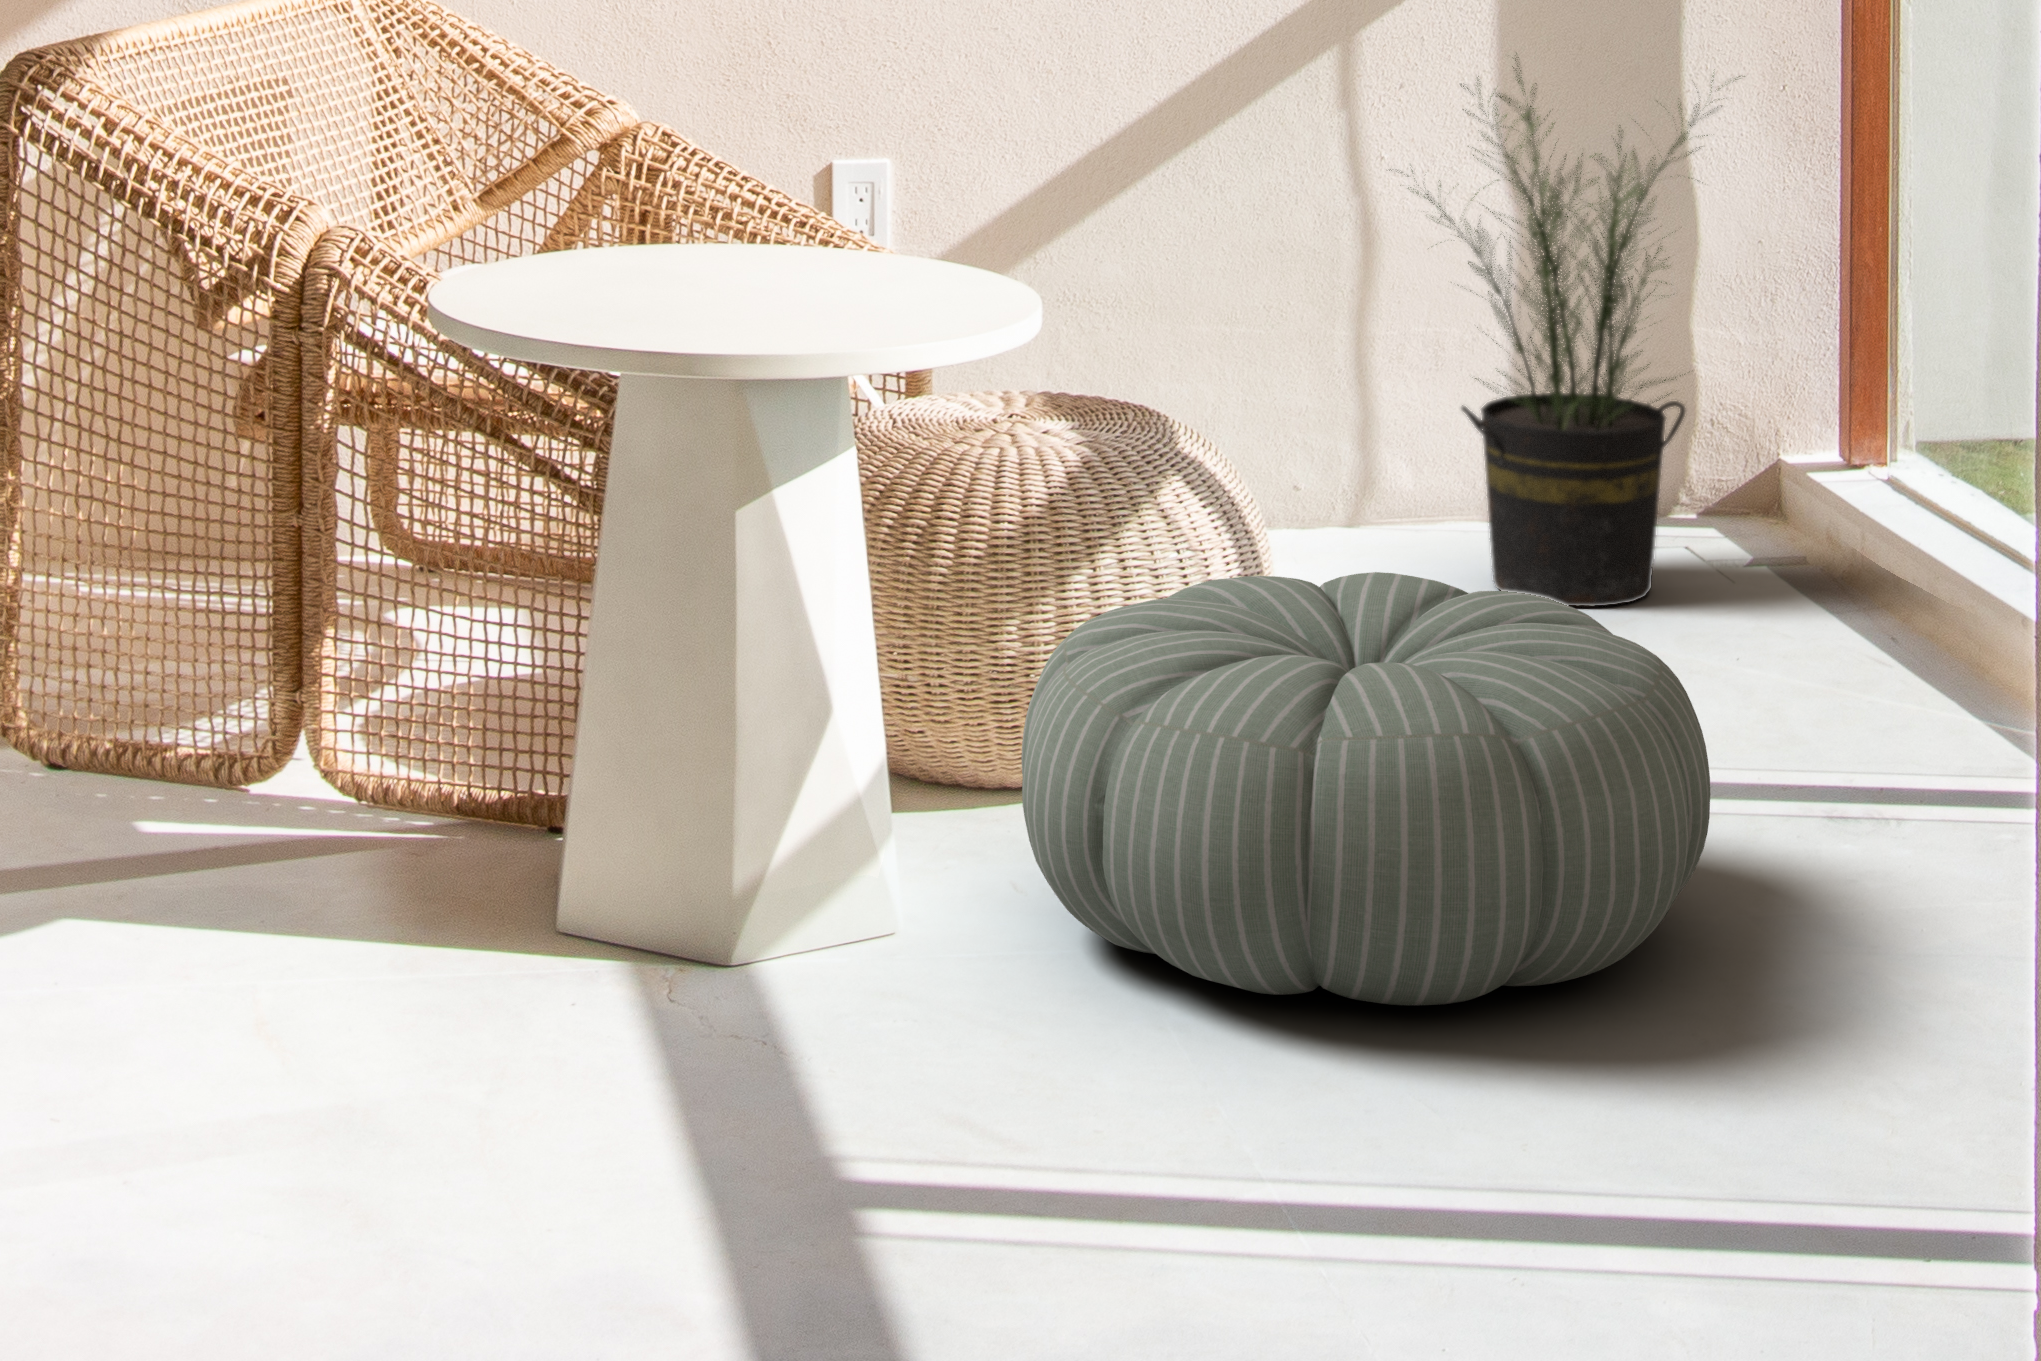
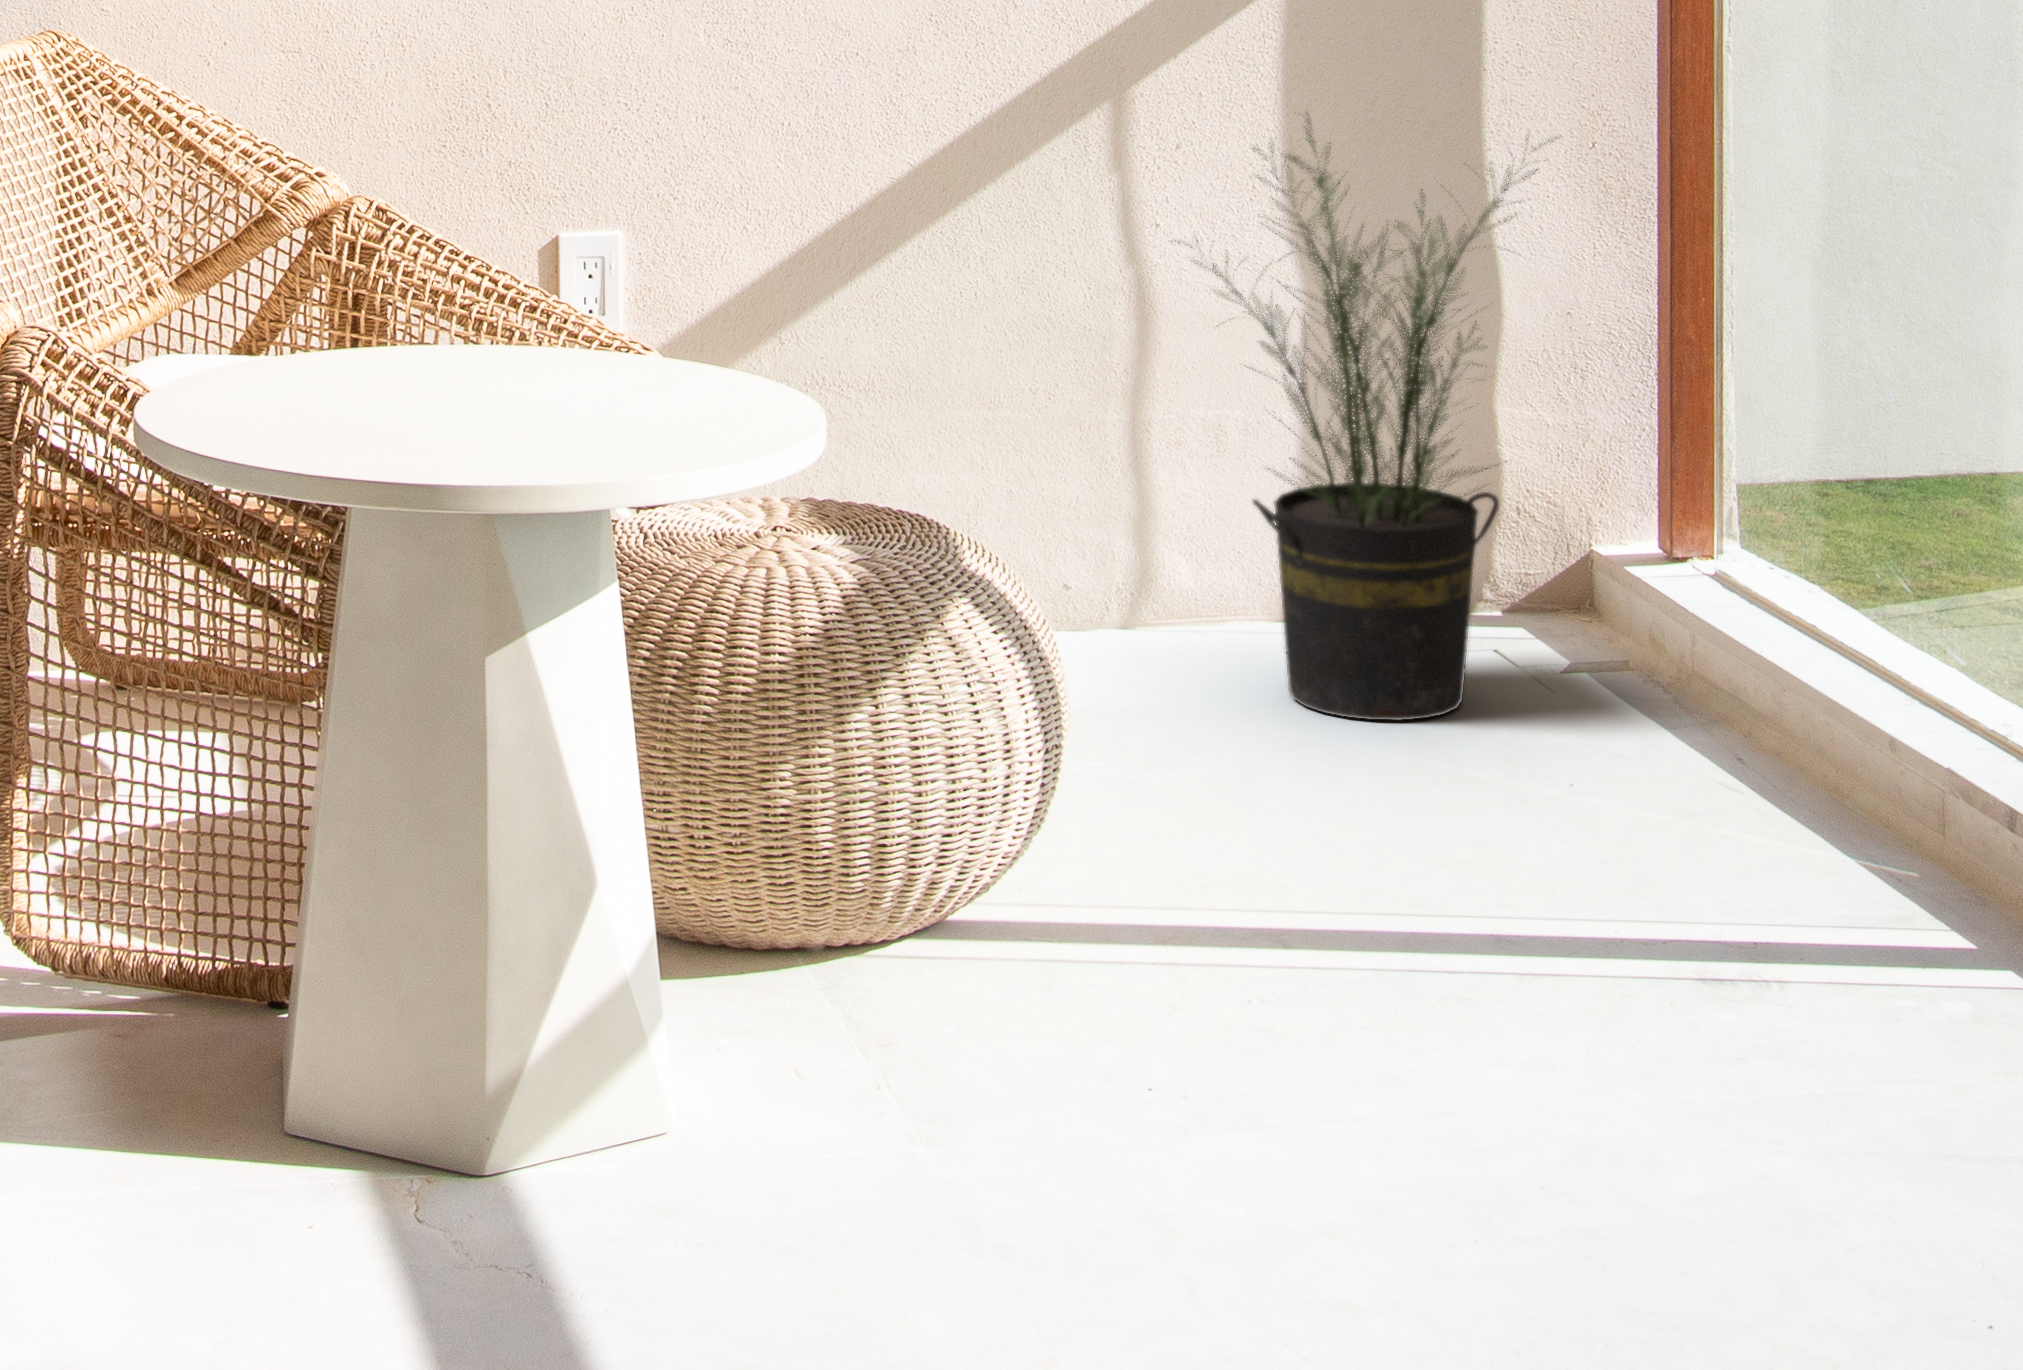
pouf: present [1021,572,1711,1005] -> none [803,706,1580,1211]

